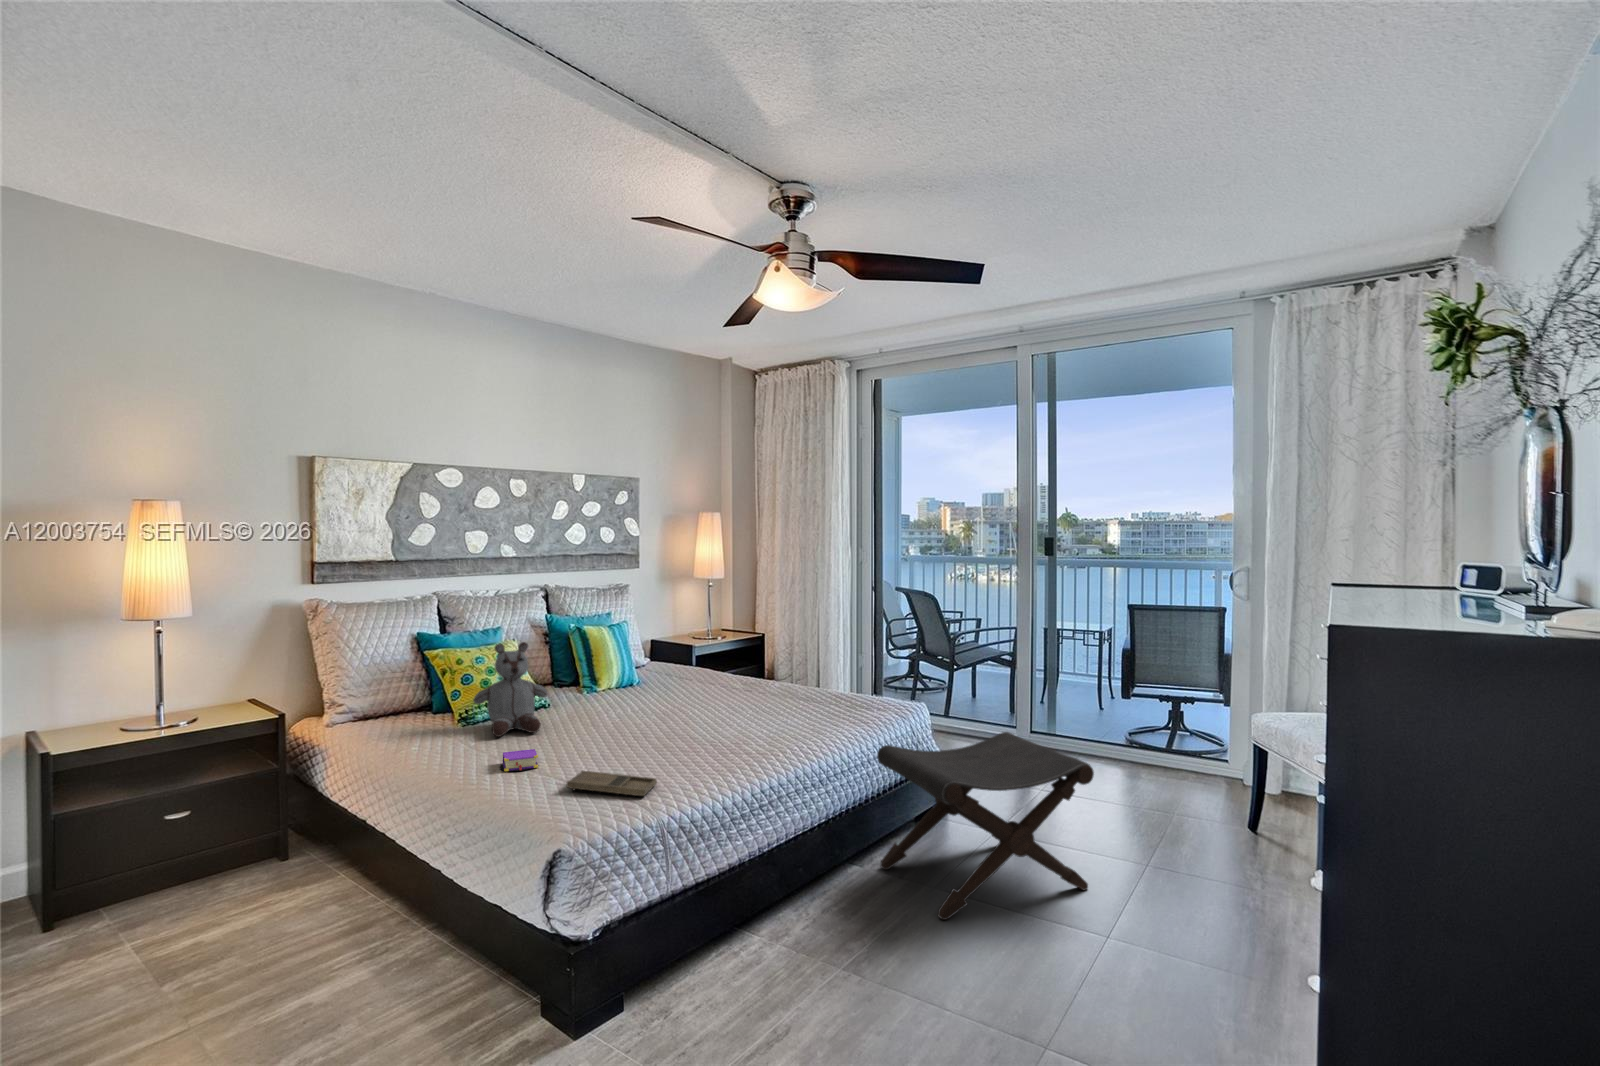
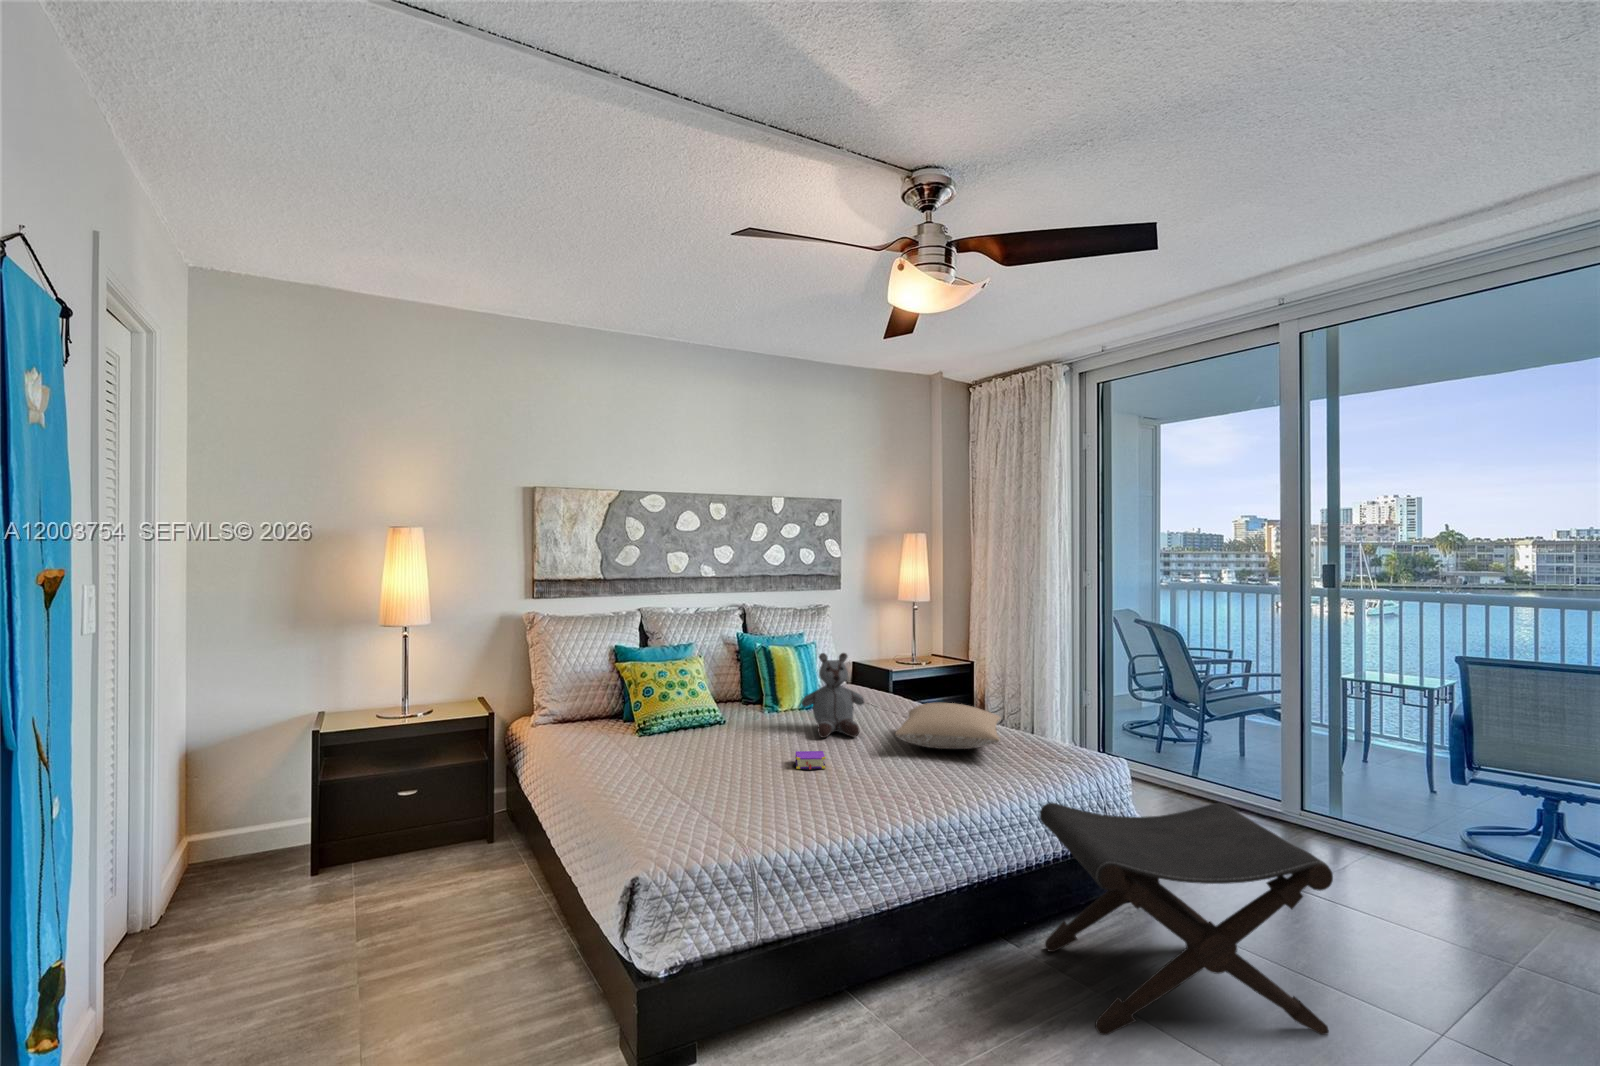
stuffed bear: present [473,642,548,737] -> present [802,653,864,738]
pillow: none [737,671,832,711] -> present [896,703,1001,749]
book: present [500,749,538,771] -> present [793,751,826,770]
tray: present [566,771,657,796] -> none [679,794,767,830]

